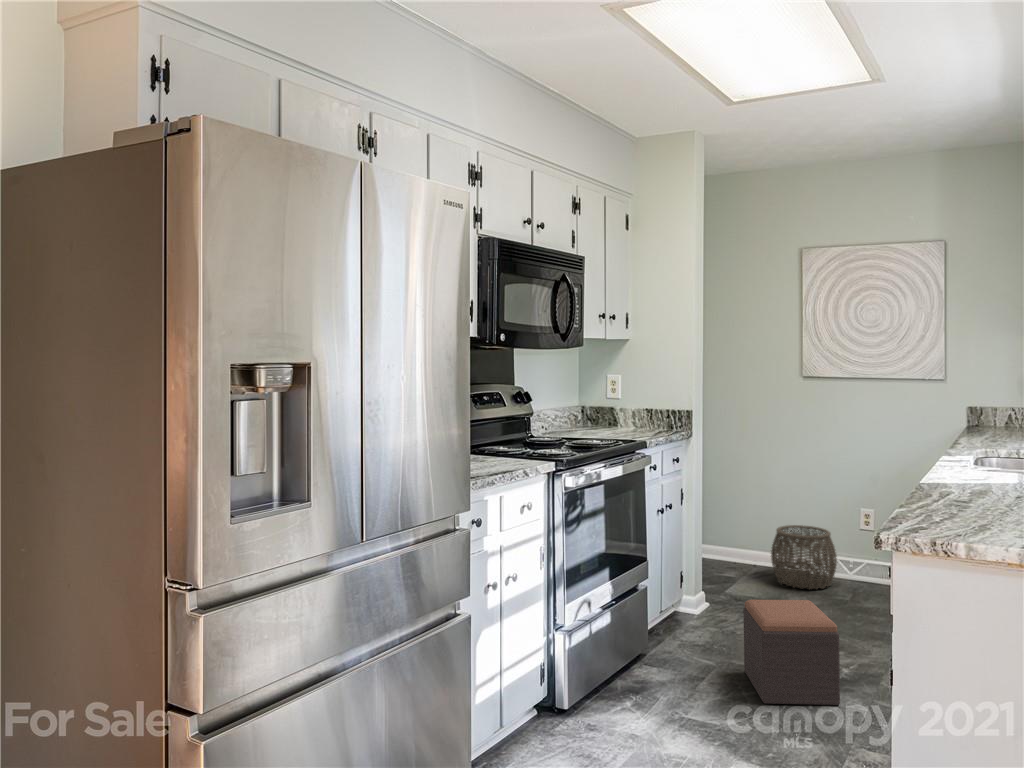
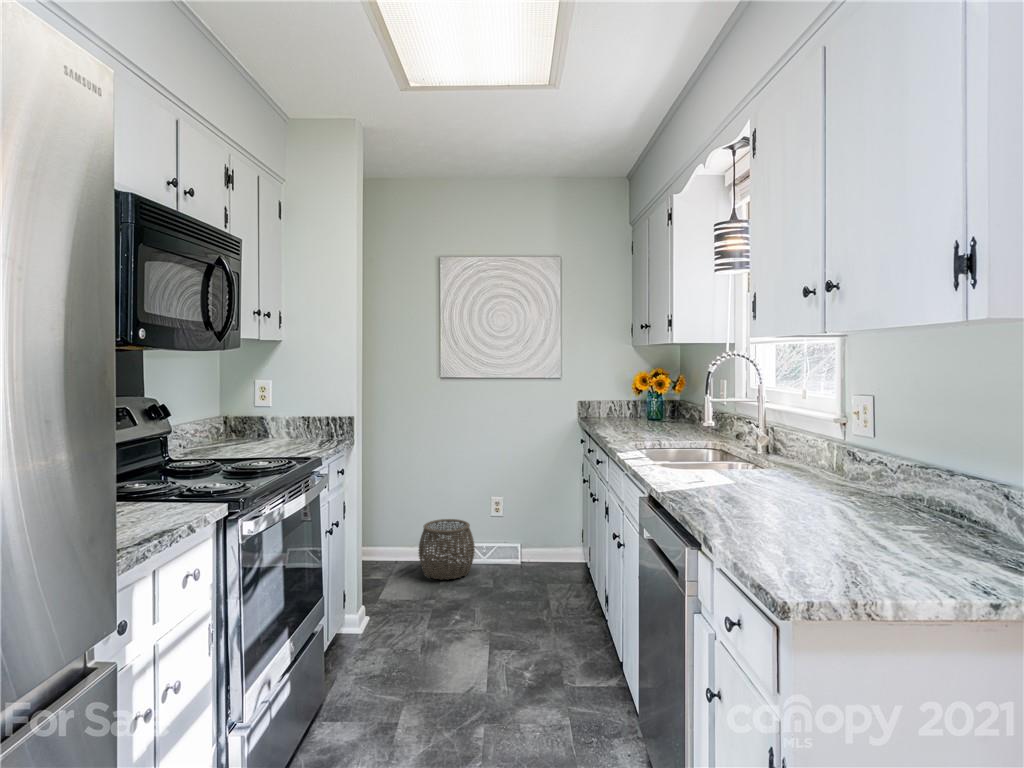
footstool: present [743,600,840,705] -> none [431,605,527,728]

